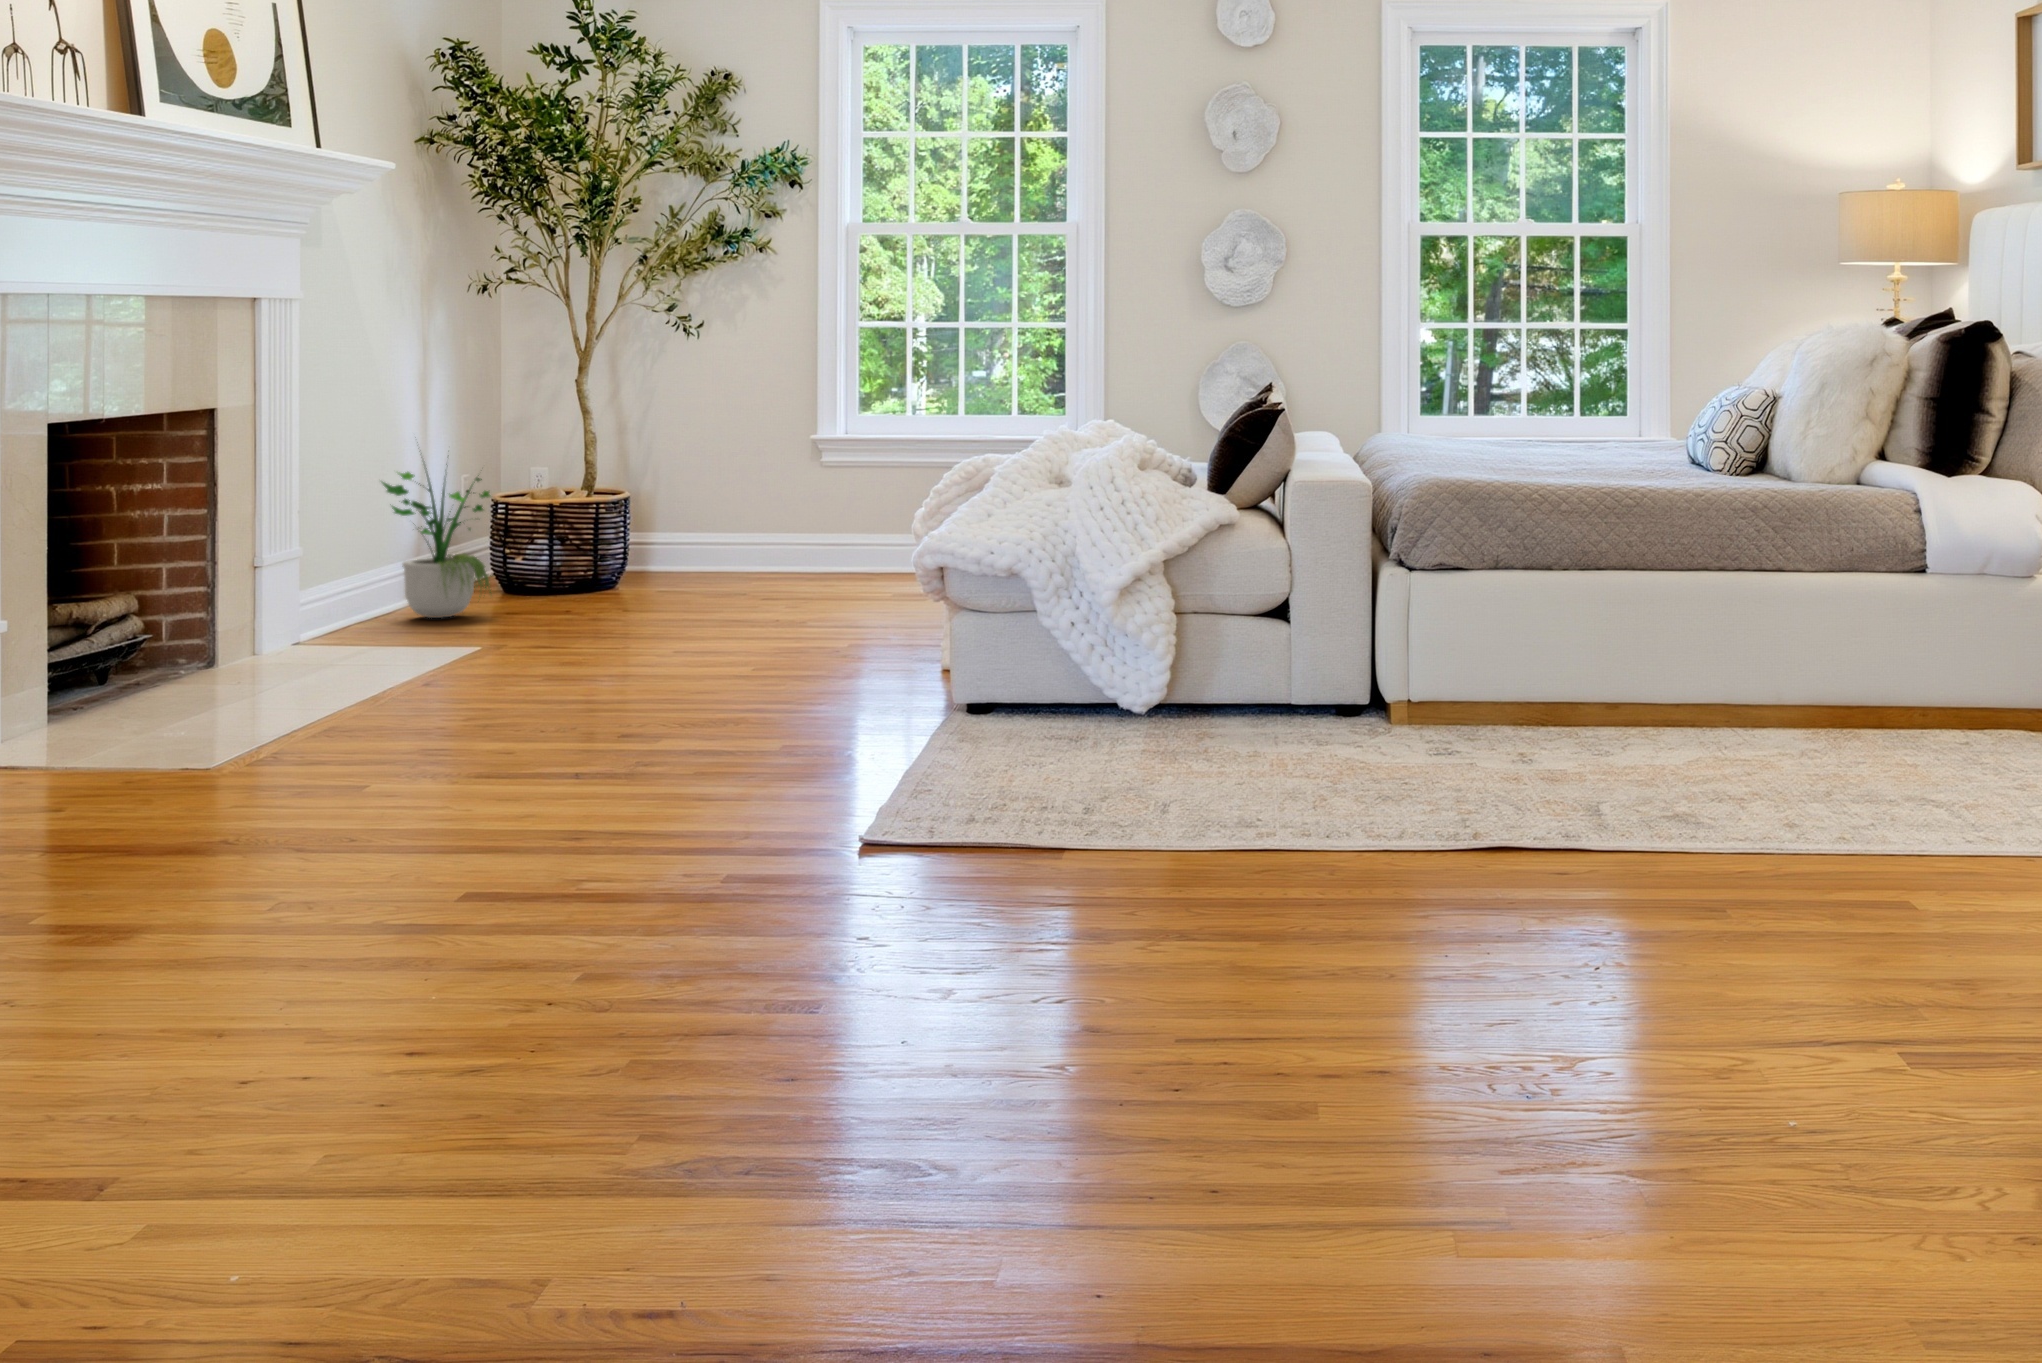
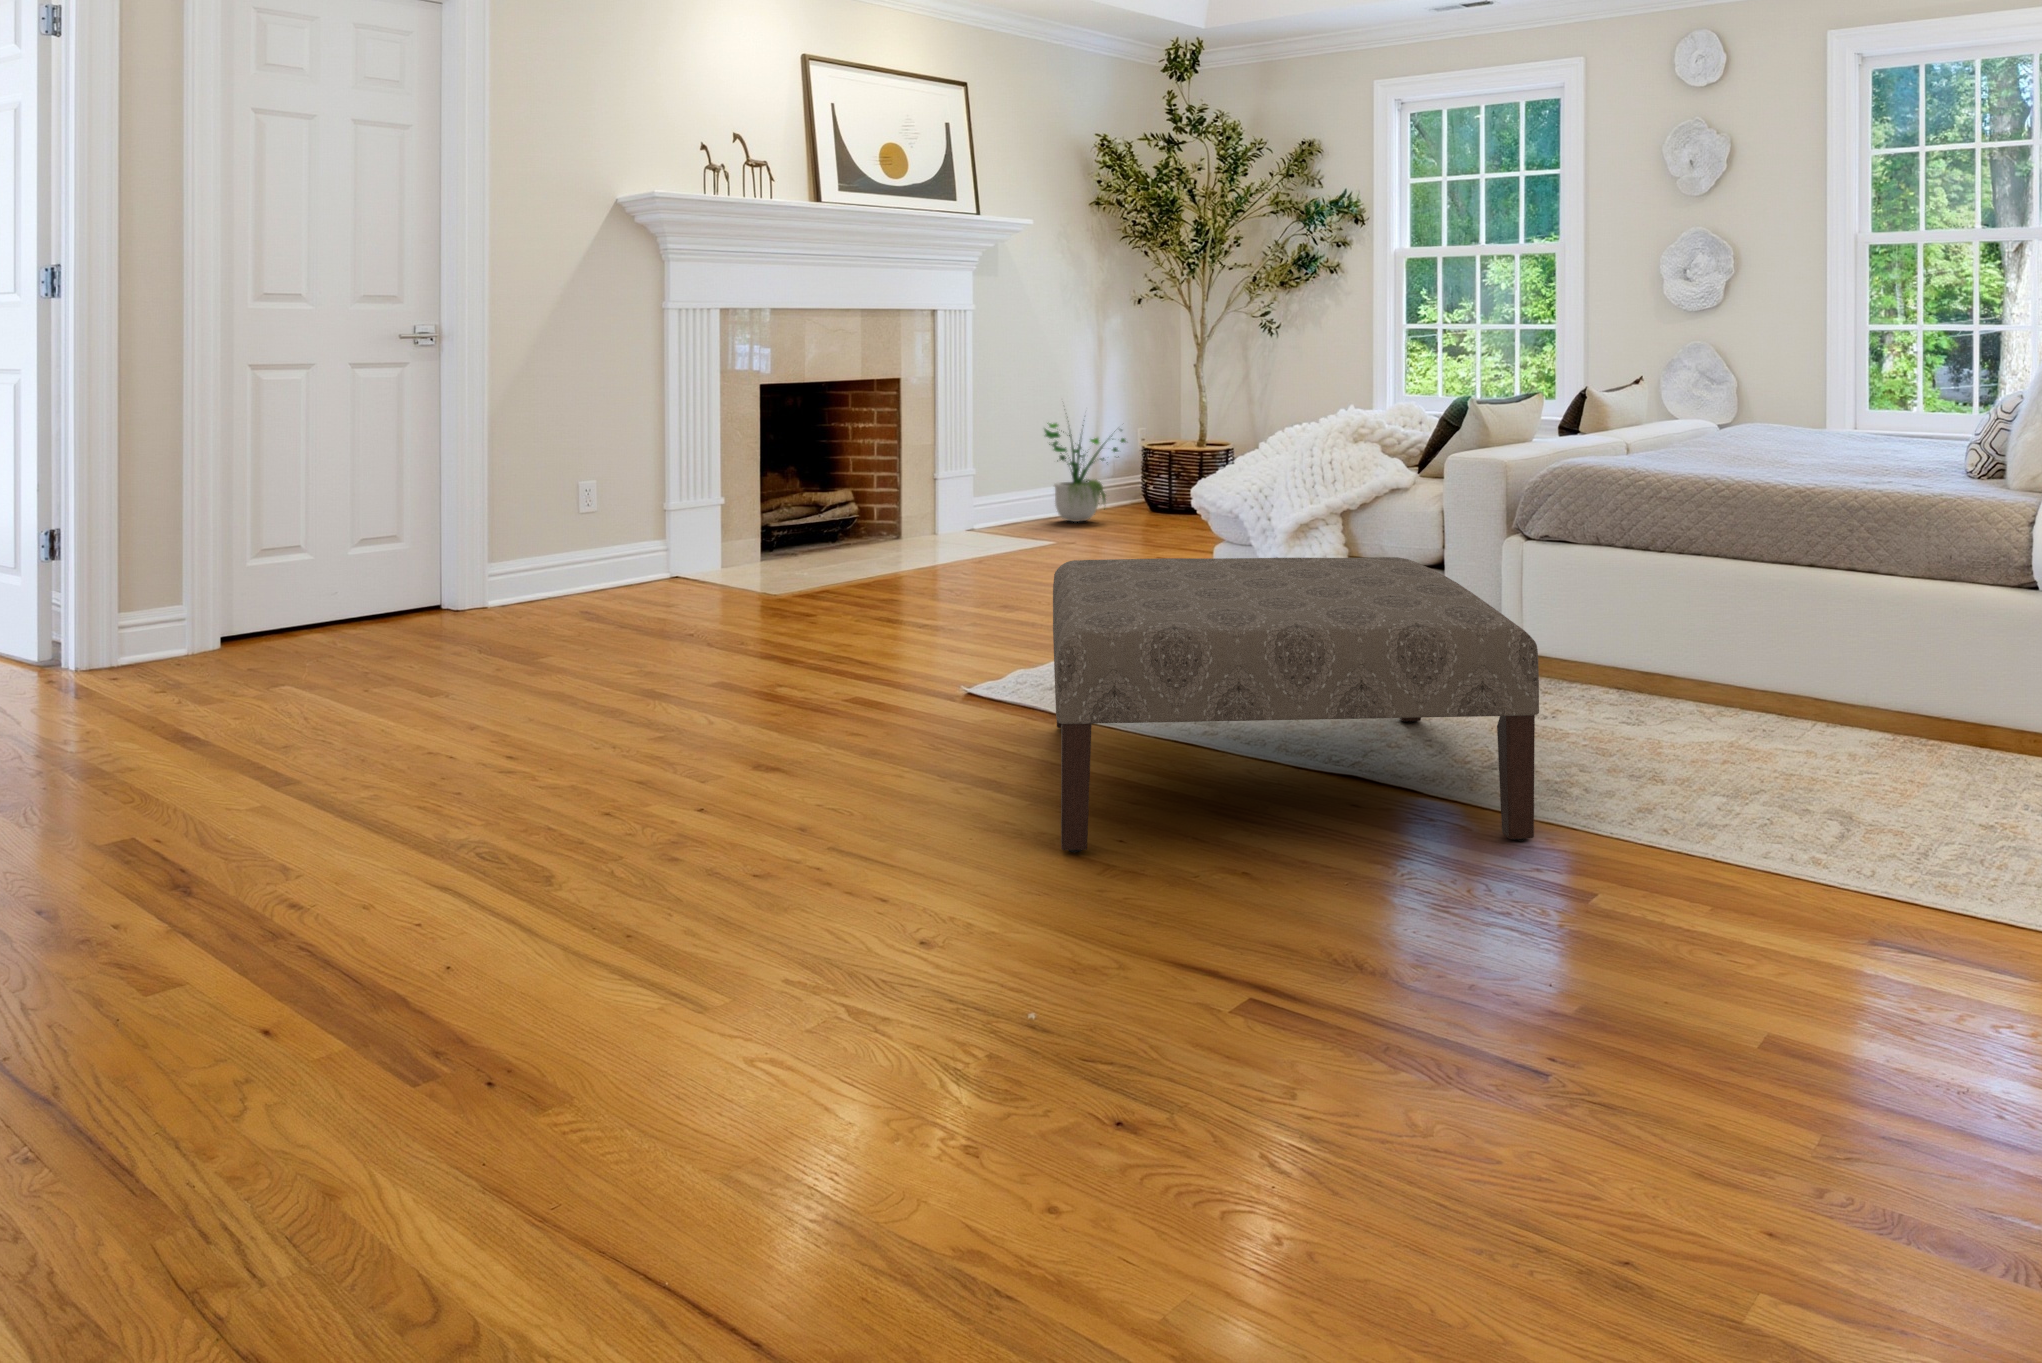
ottoman: none [1076,593,1751,935] -> present [1053,557,1539,852]

